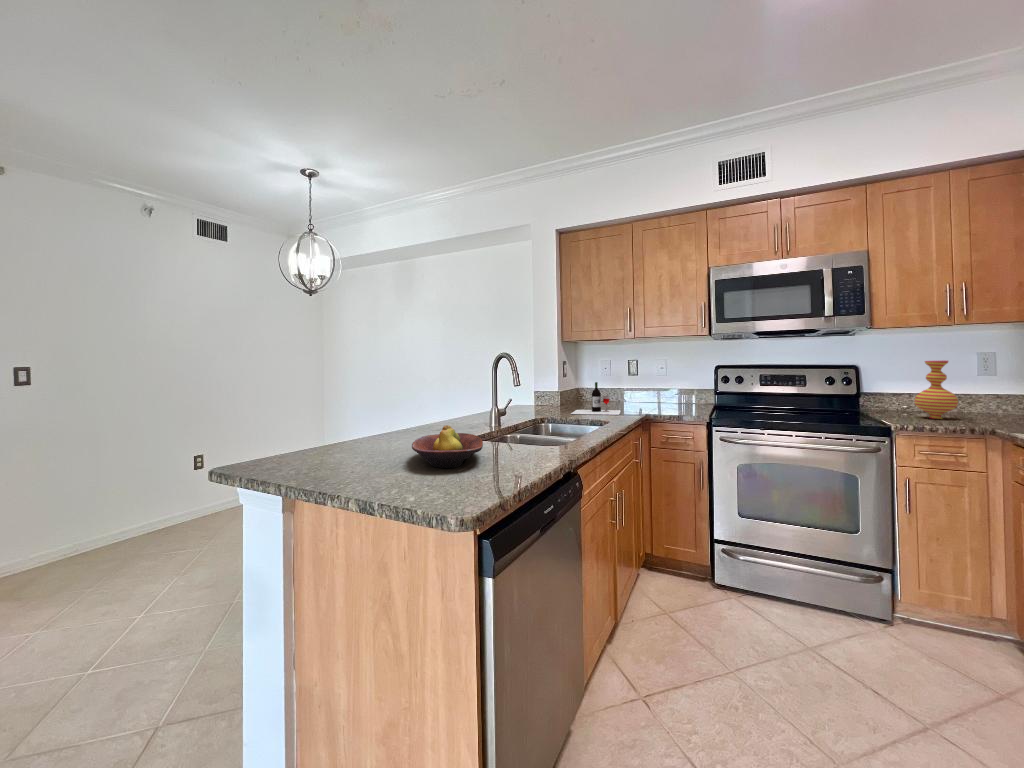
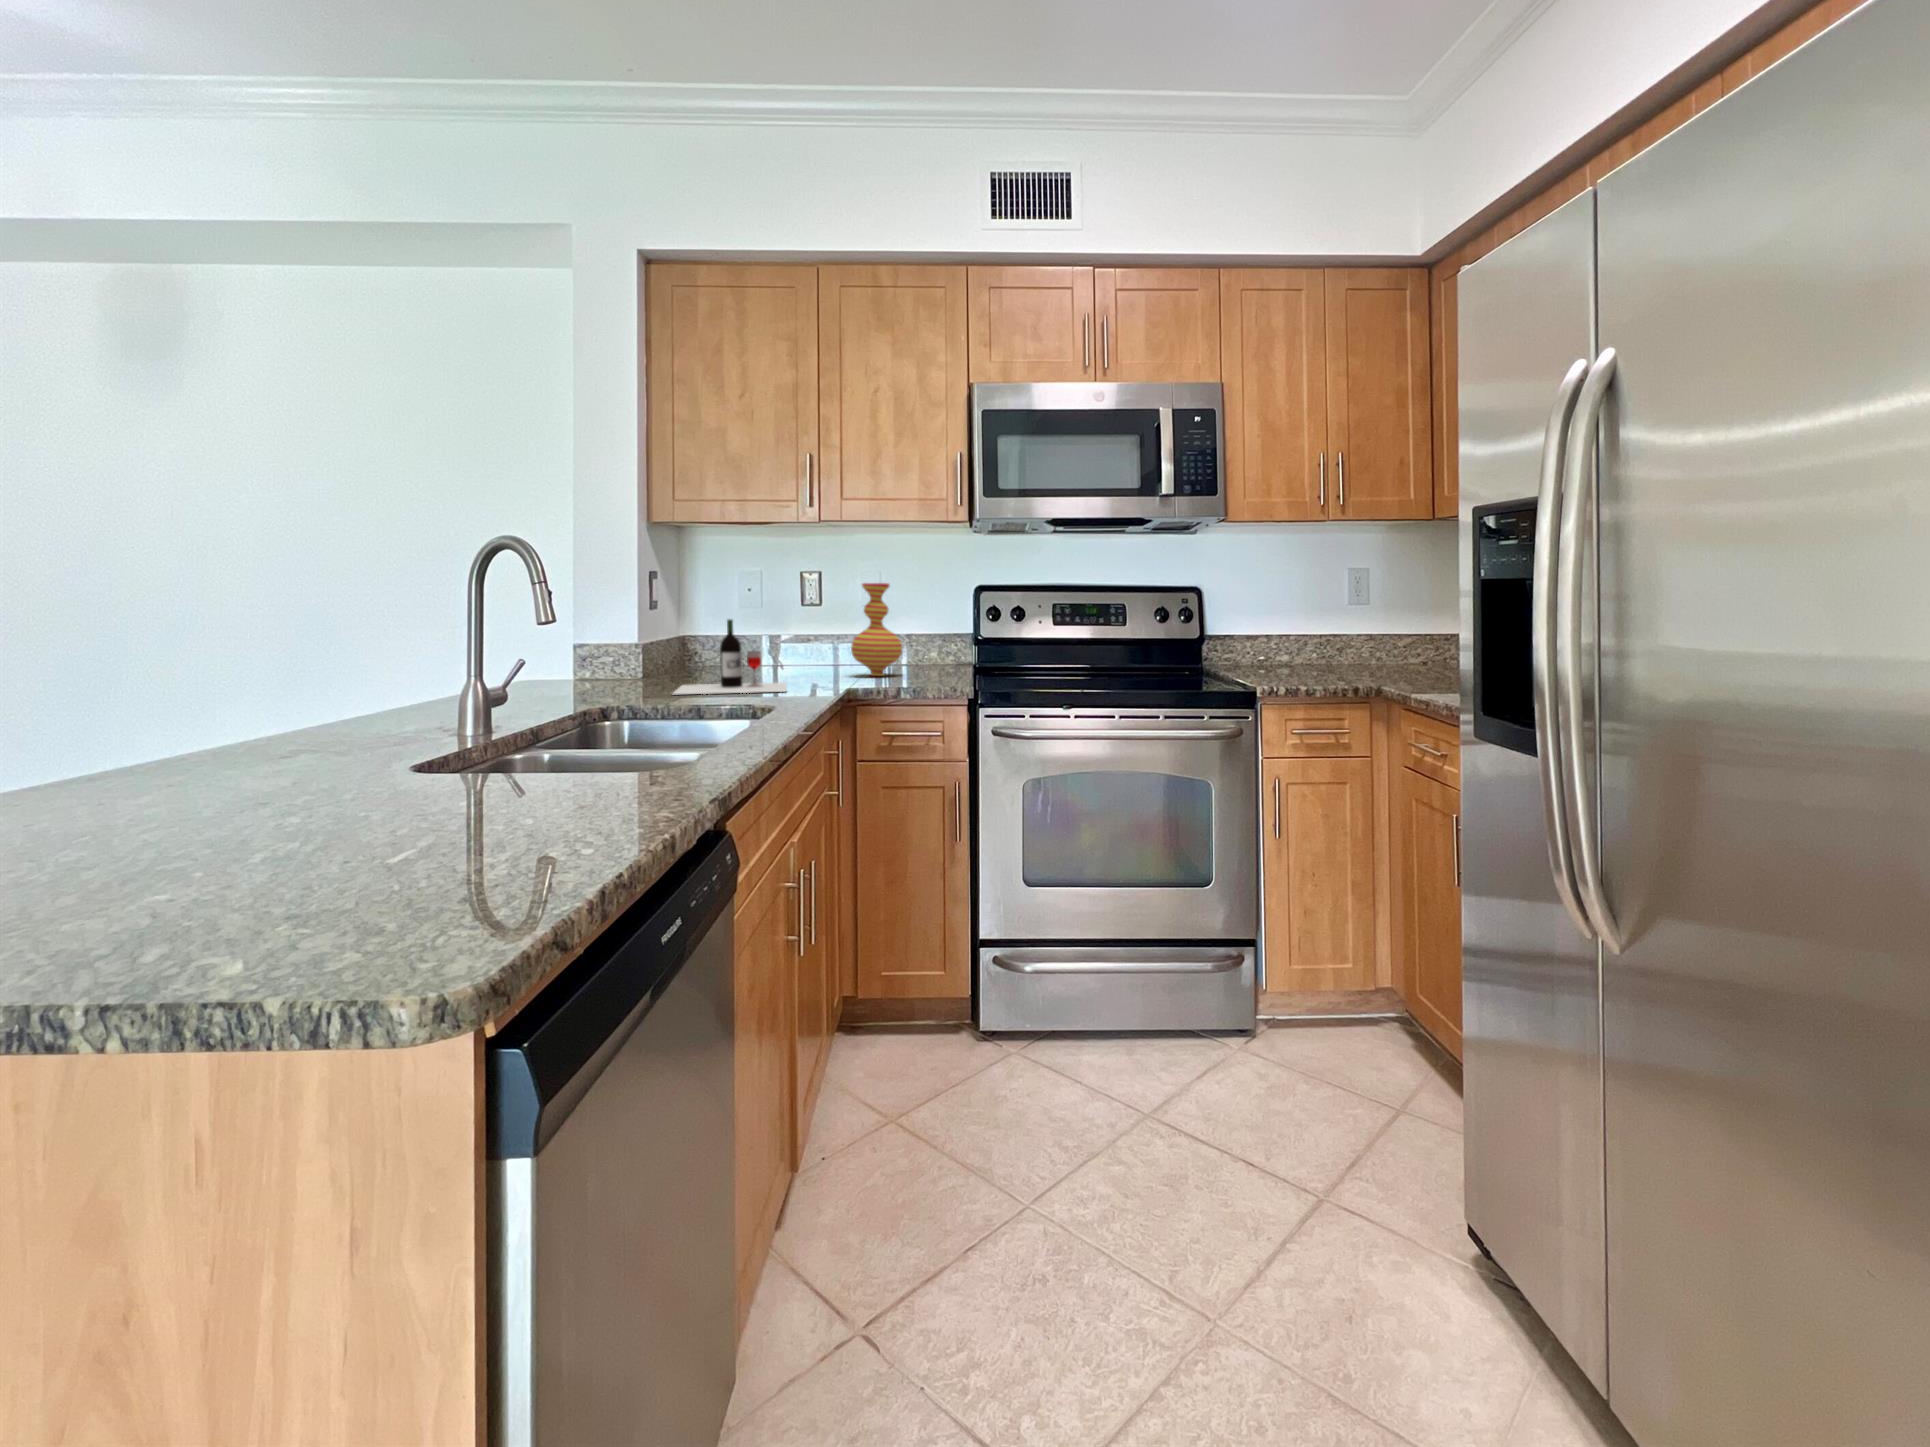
vase: present [914,361,958,419] -> present [851,583,902,676]
fruit bowl: present [412,425,483,468] -> none [204,734,461,859]

